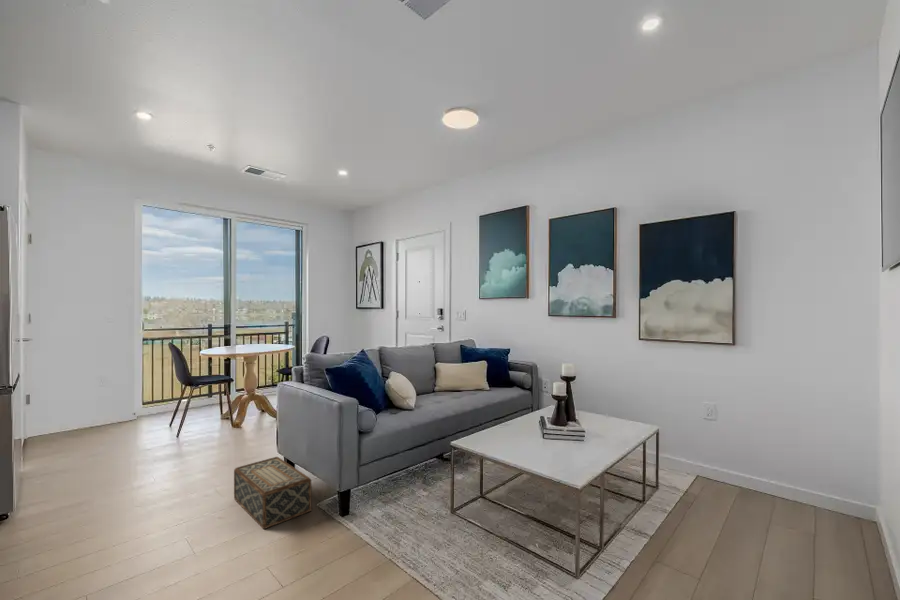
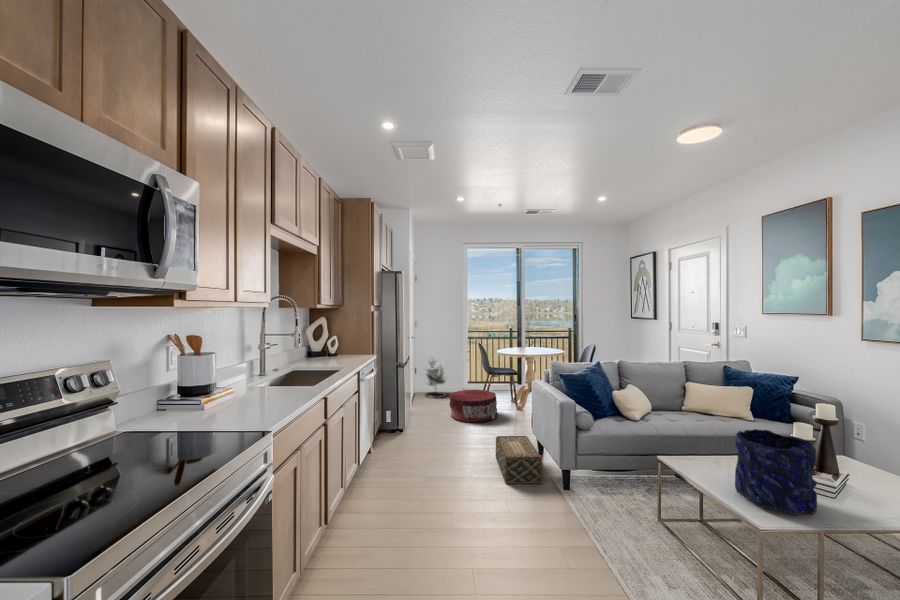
potted tree: none [63,372,113,438] -> present [425,361,446,398]
vase: none [525,394,583,463] -> present [735,429,817,516]
pouf: none [129,408,213,461] -> present [450,390,498,422]

